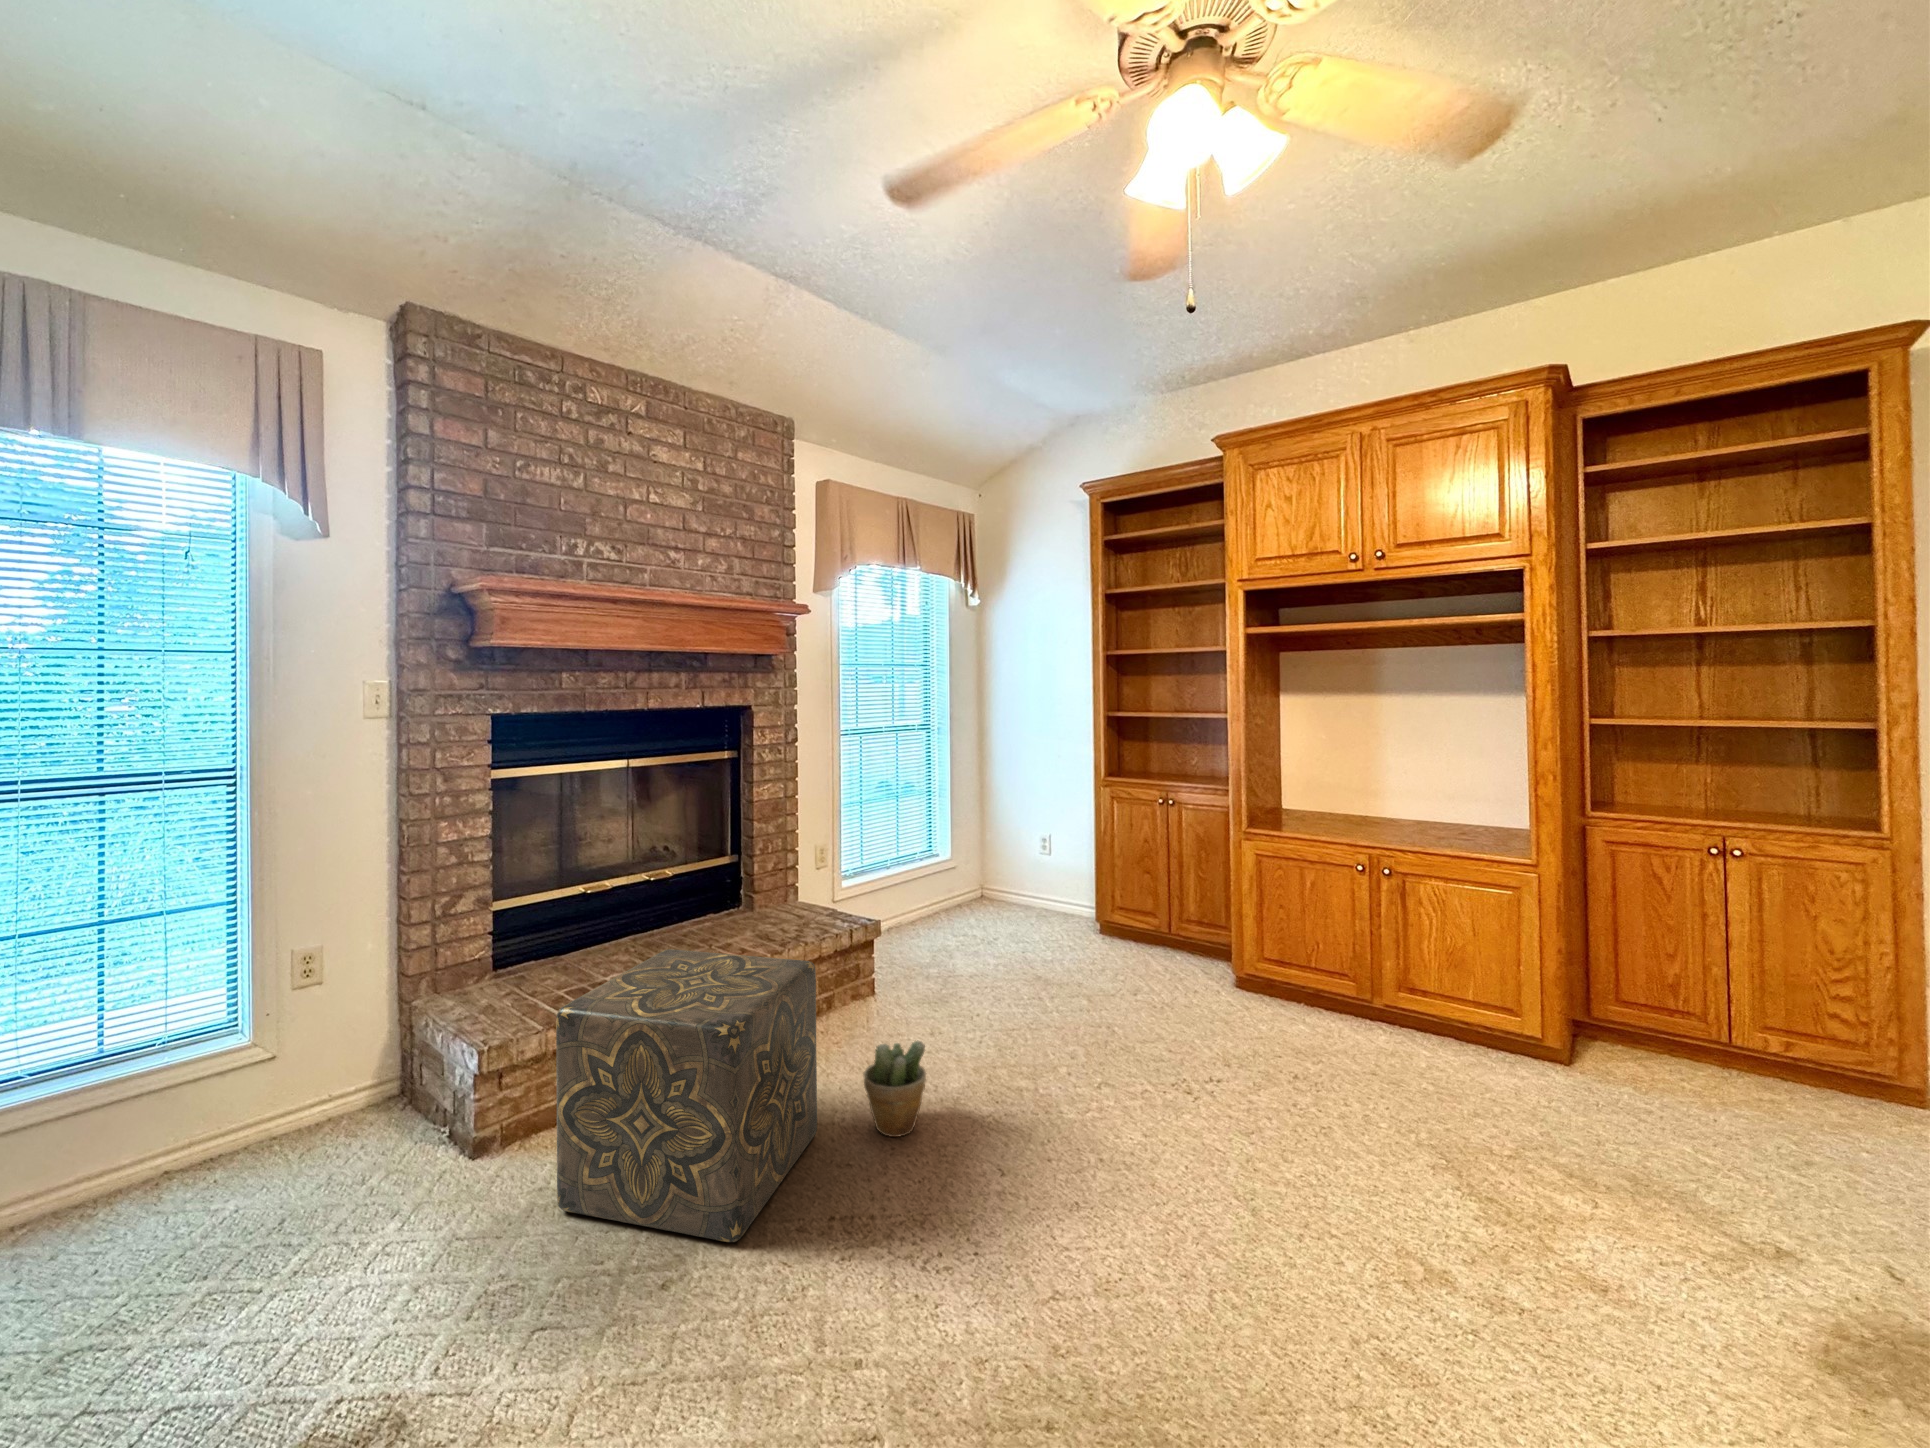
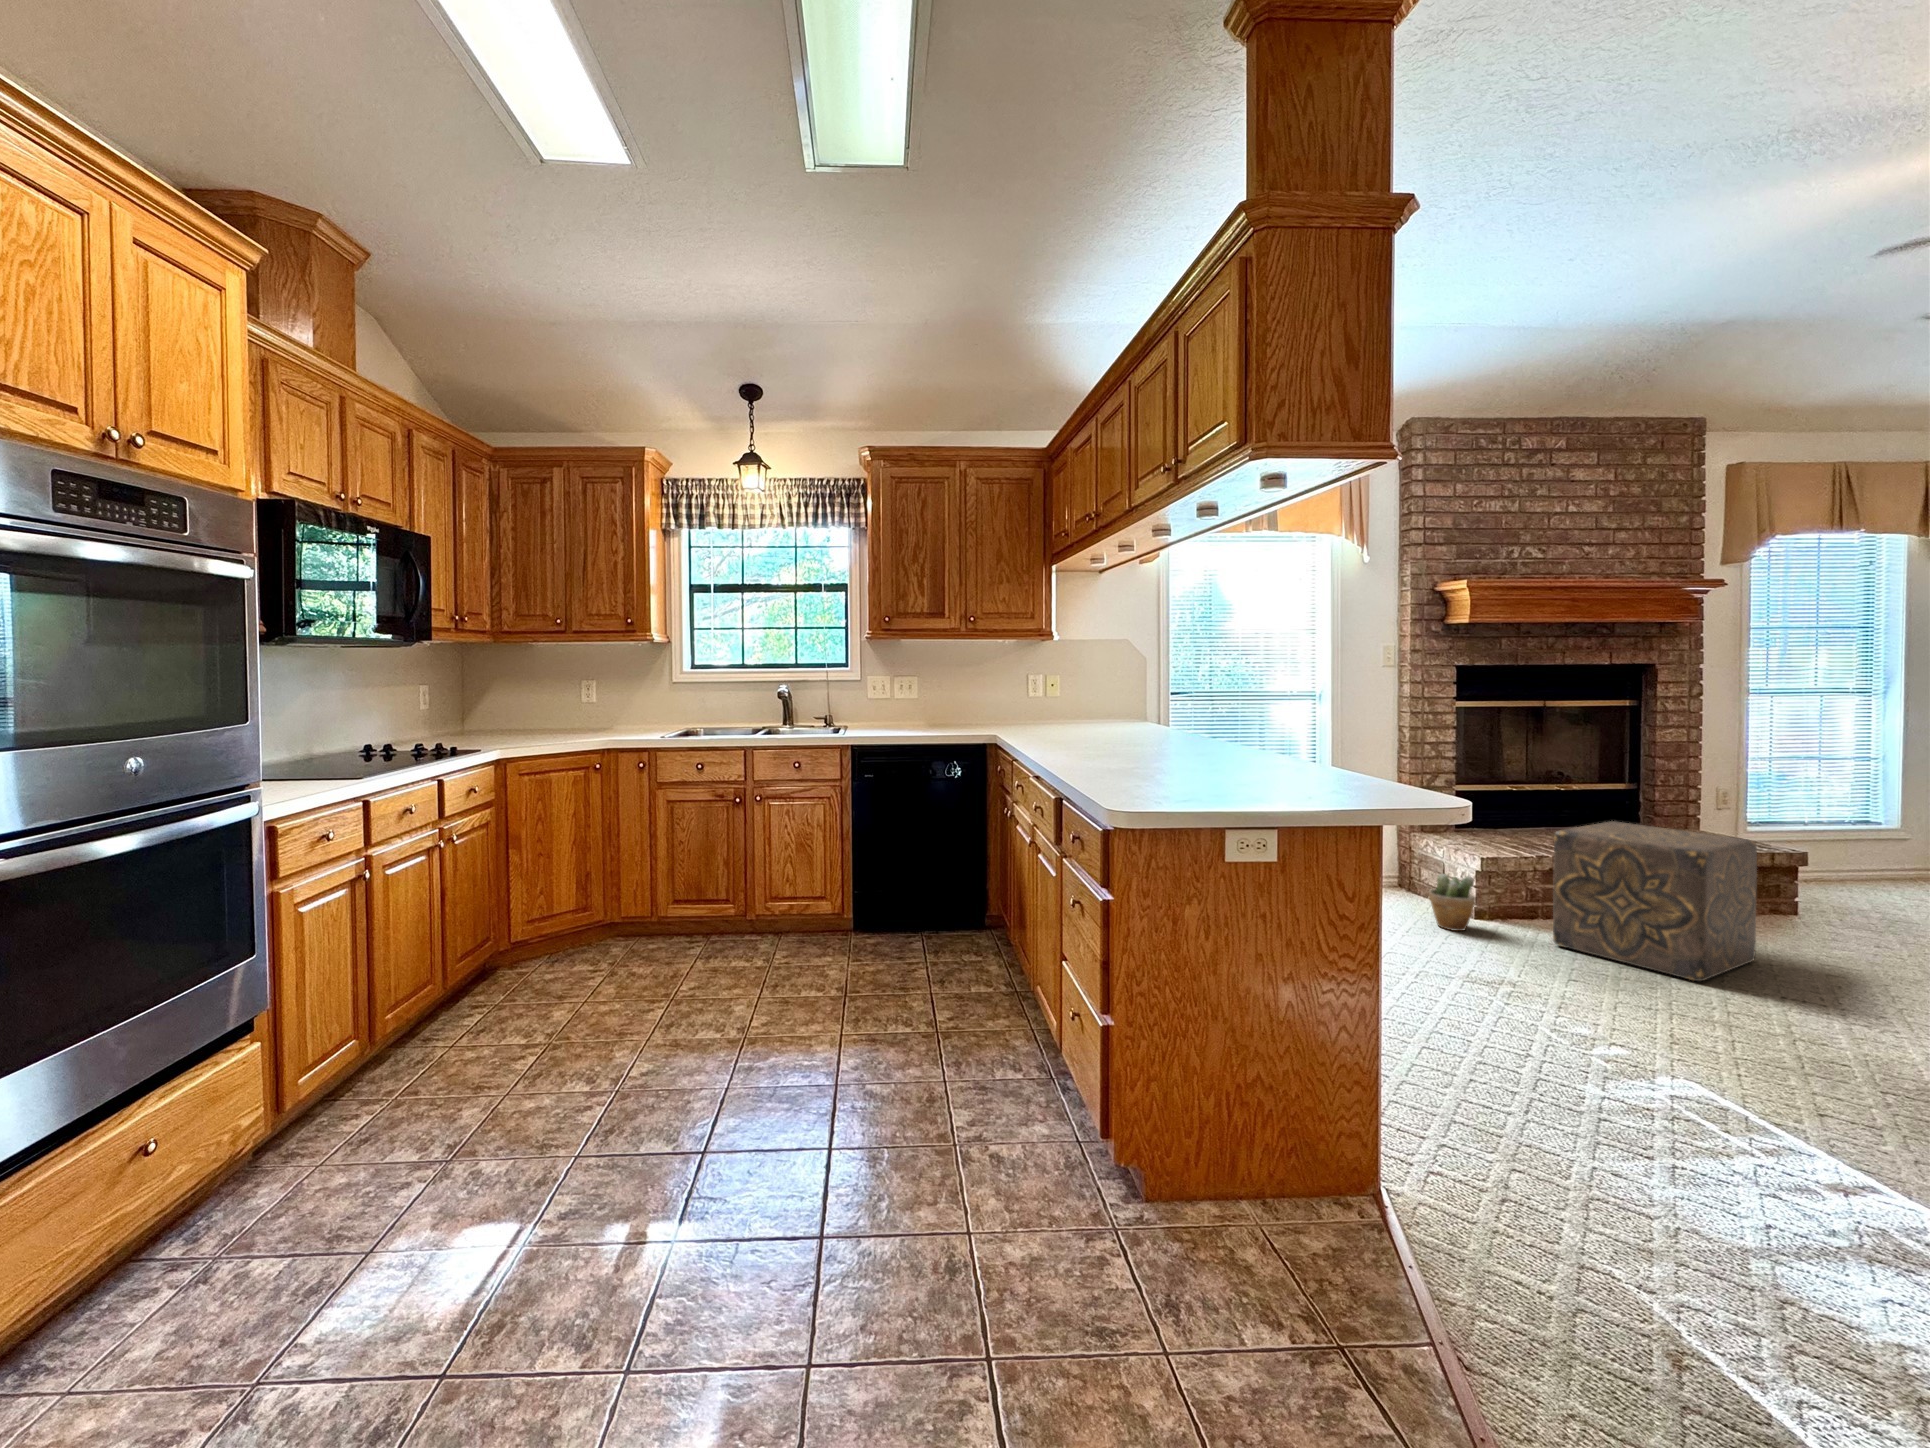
potted plant: present [863,1040,926,1137] -> present [1429,874,1476,931]

